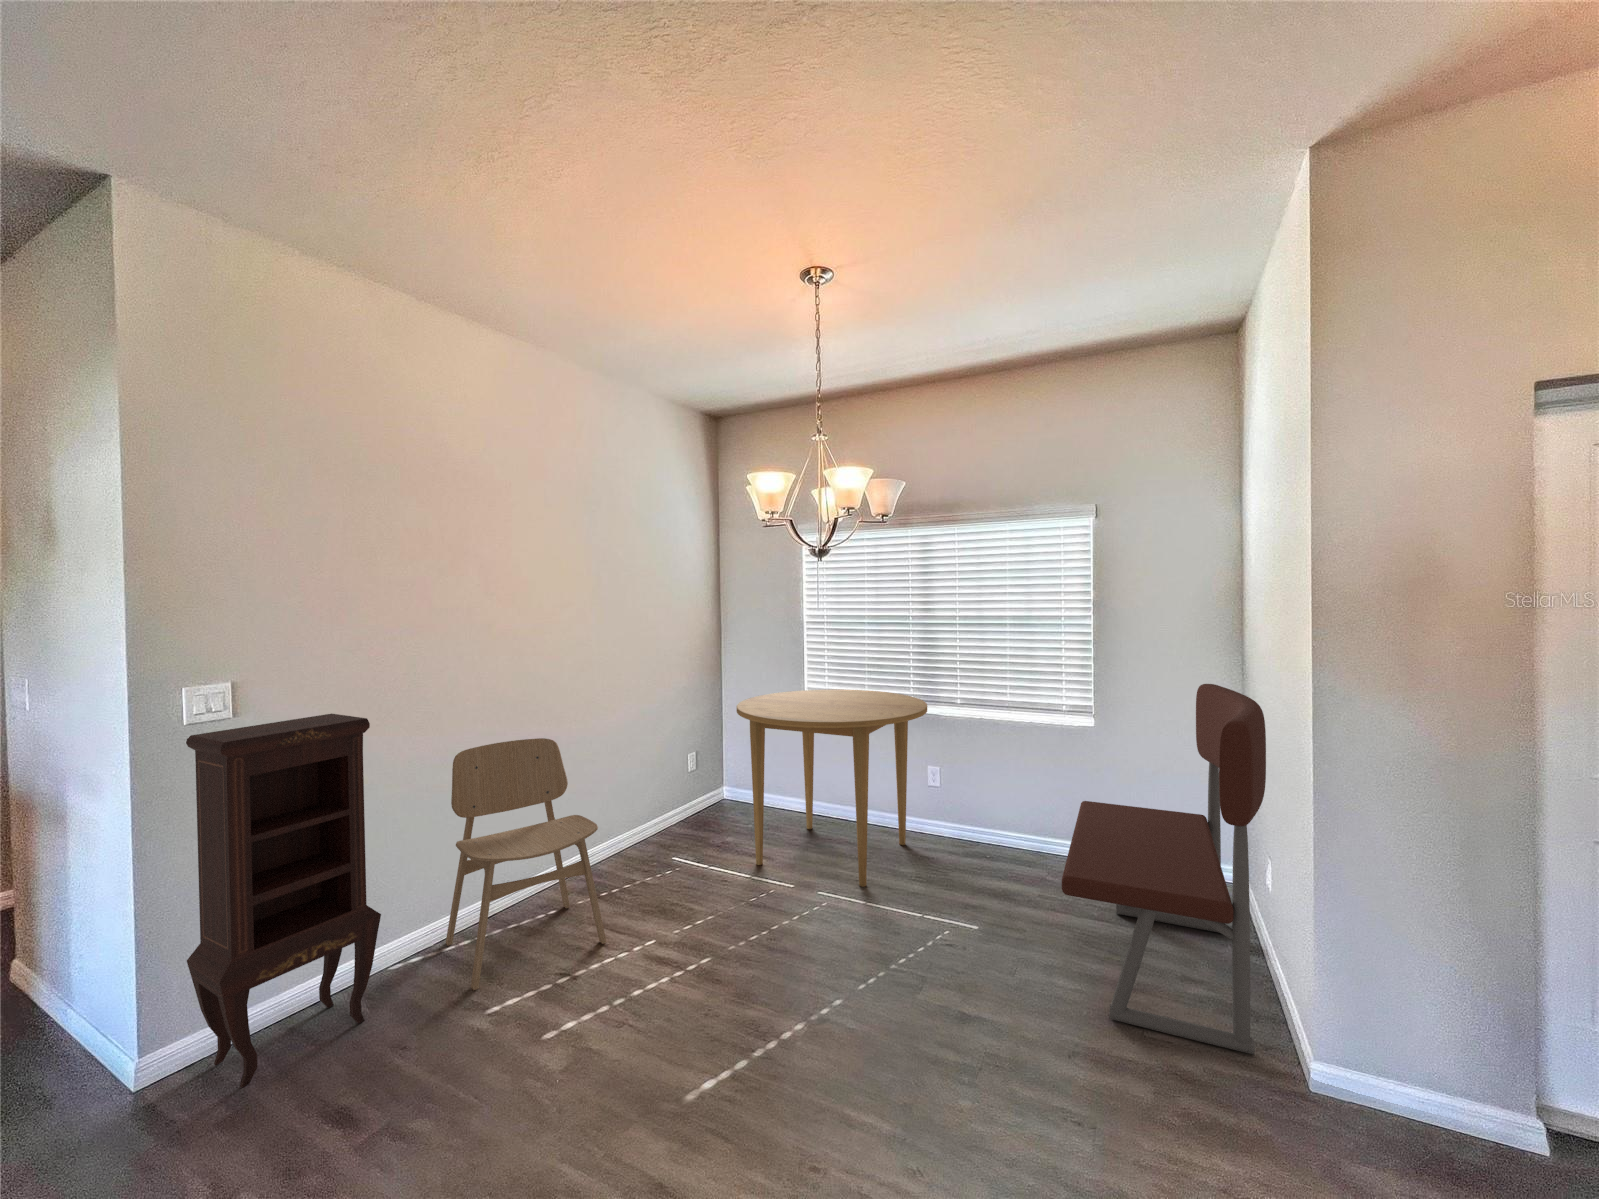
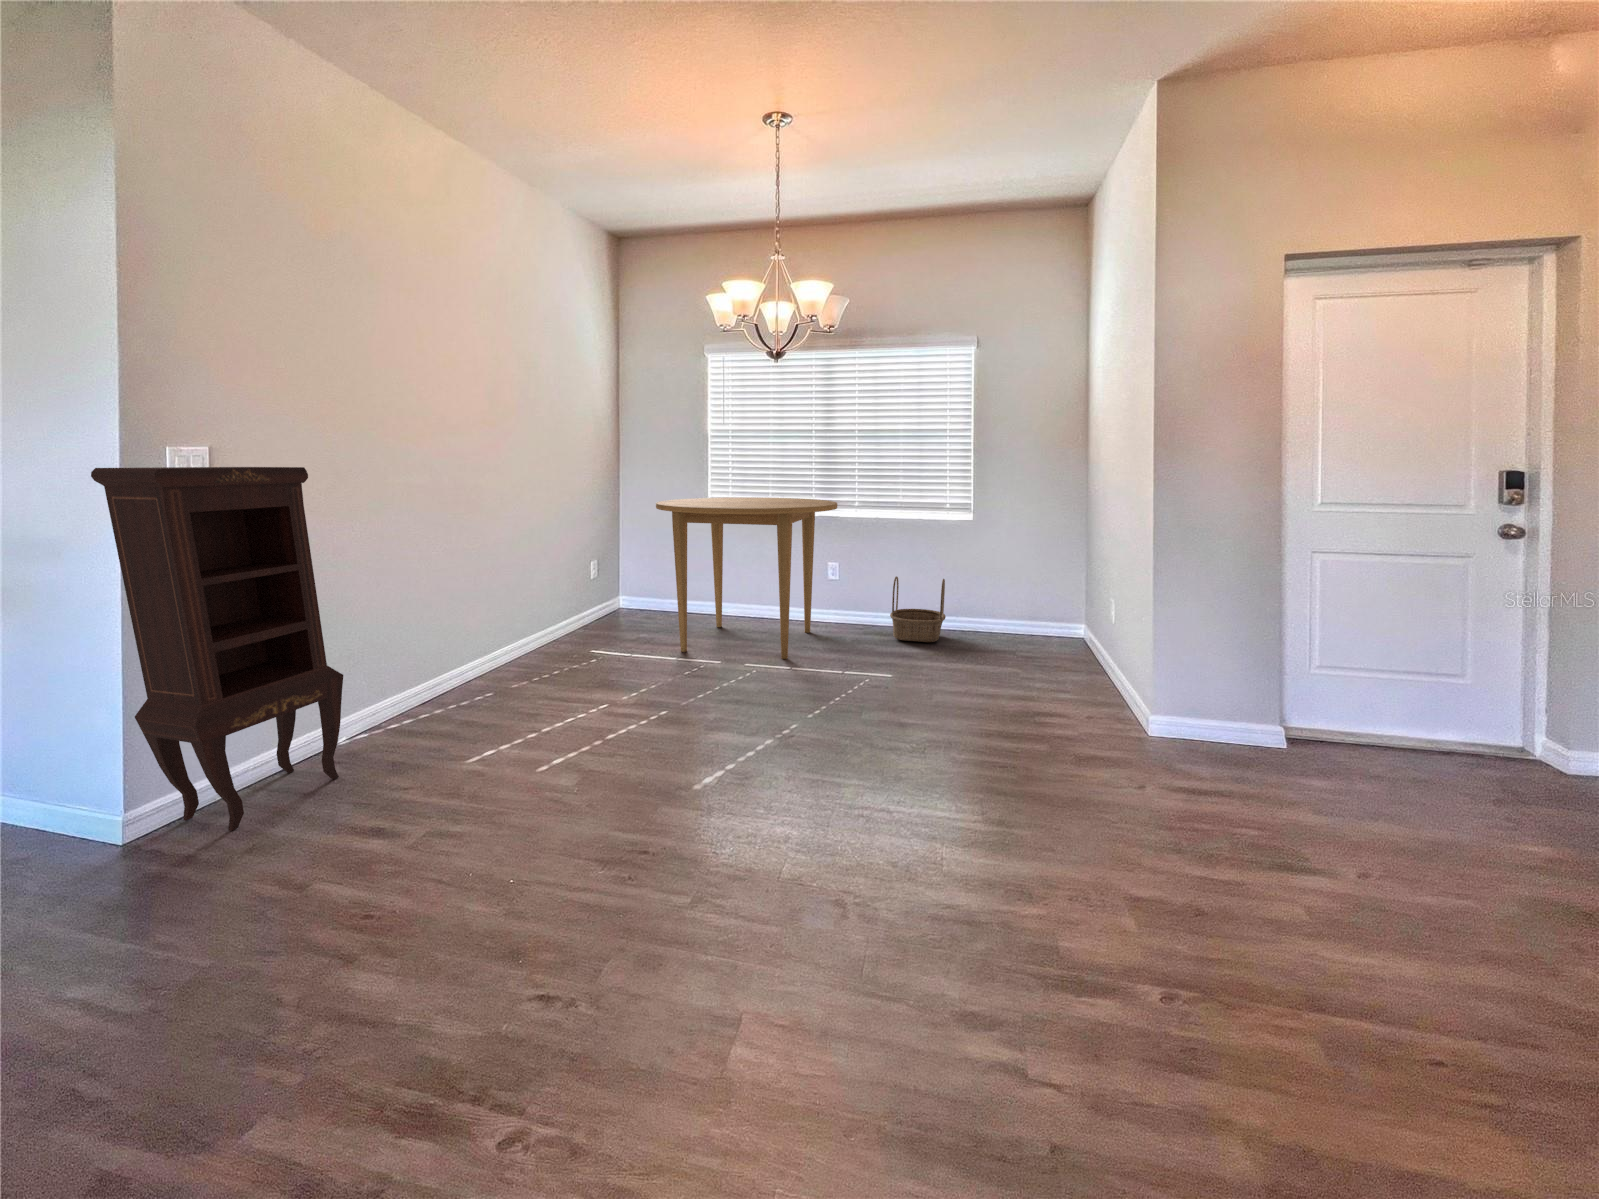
bench: present [1062,684,1266,1054] -> none [970,468,1135,722]
dining chair: present [446,738,606,990] -> none [382,521,563,748]
basket: none [995,788,1063,874] -> present [890,576,946,642]

